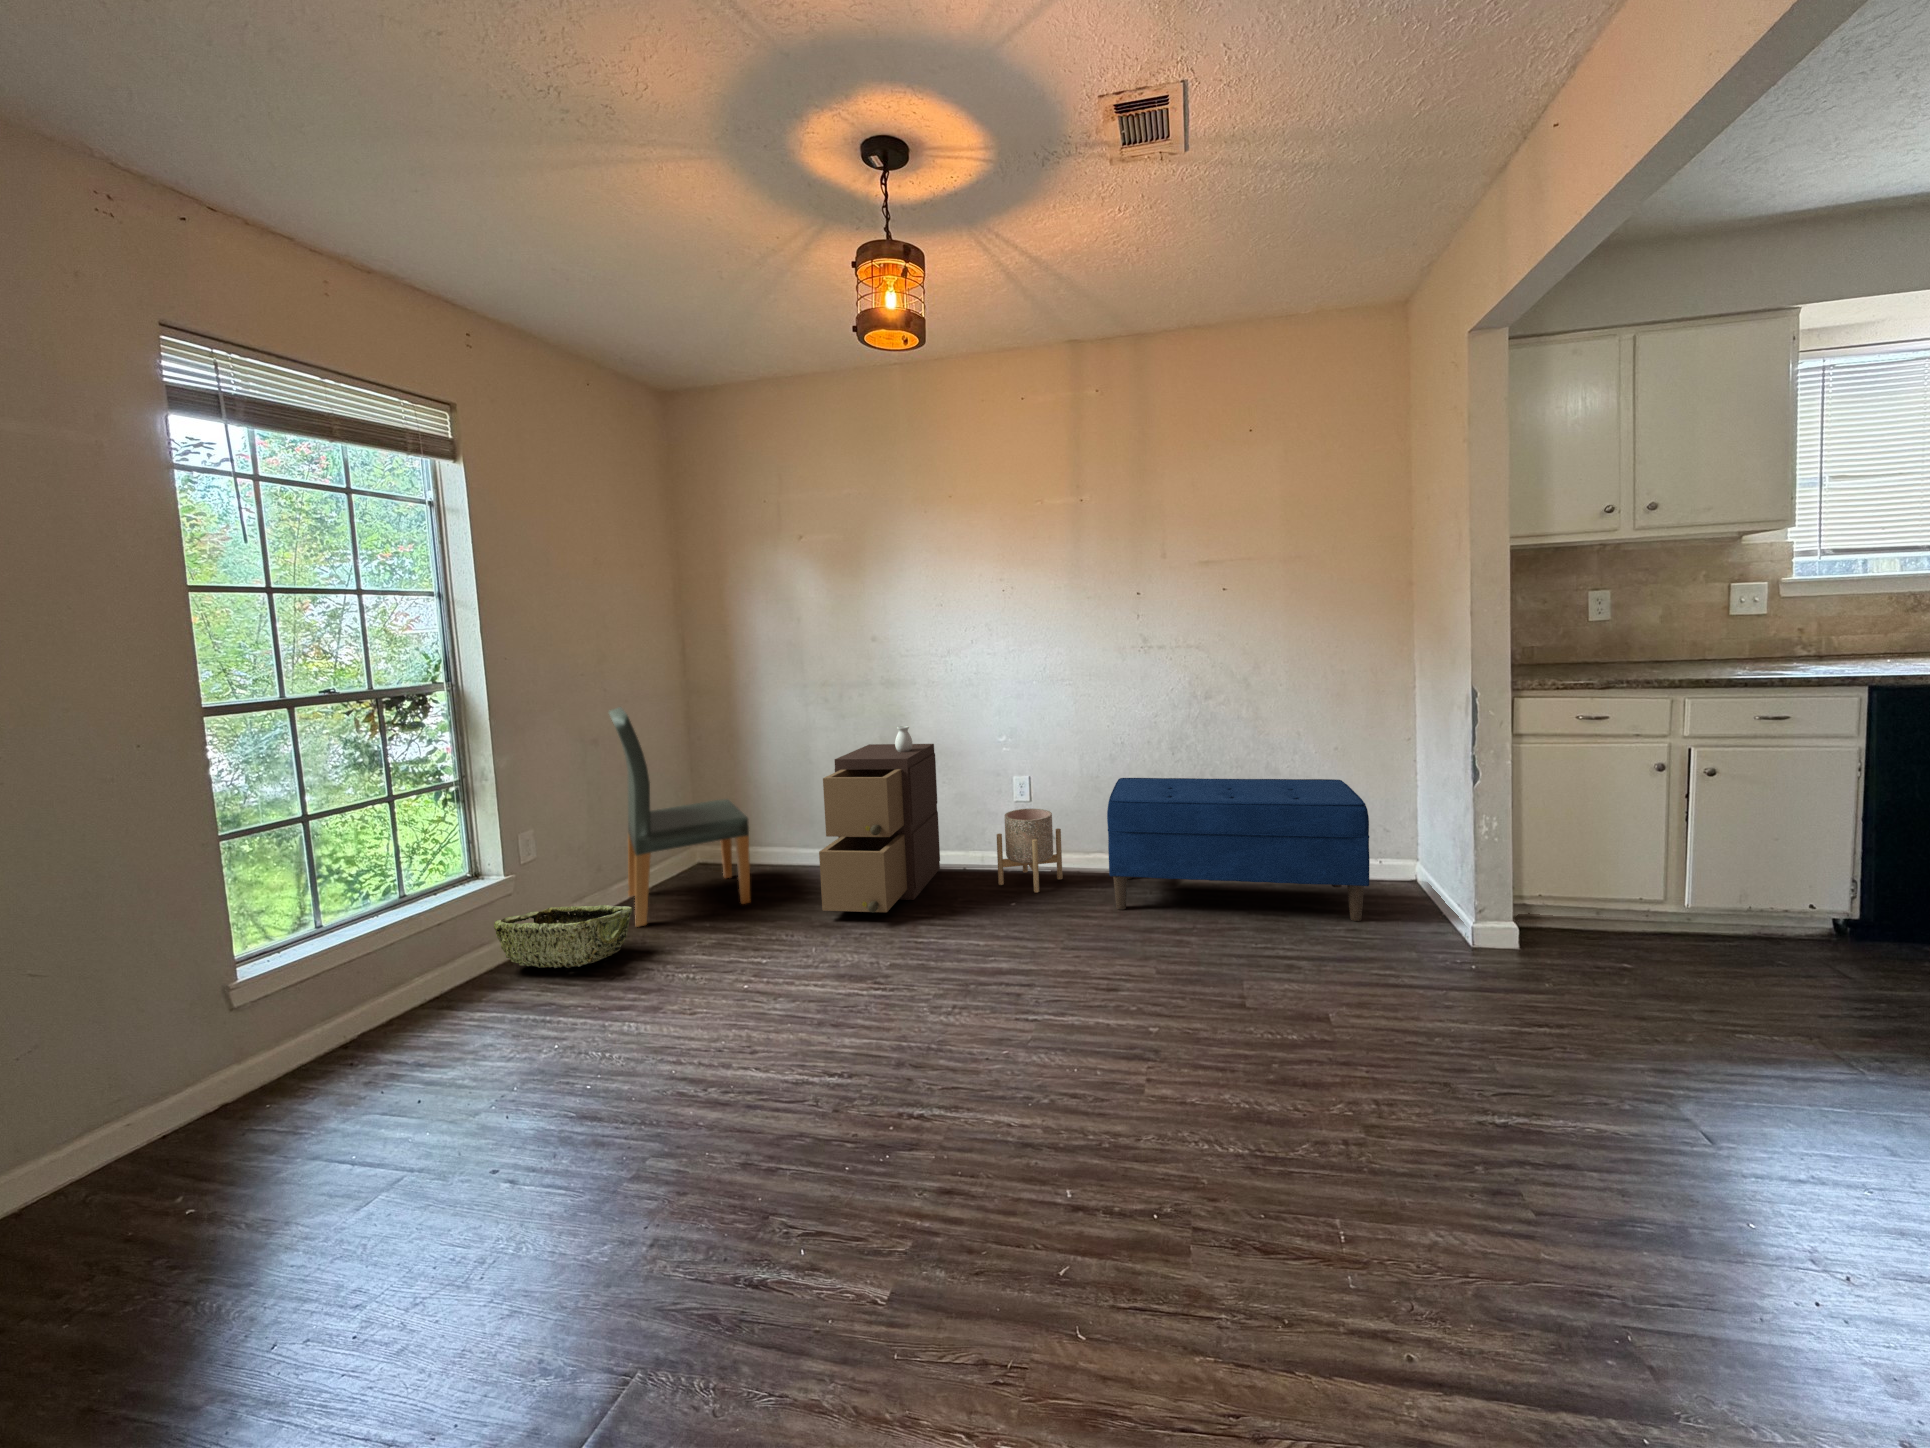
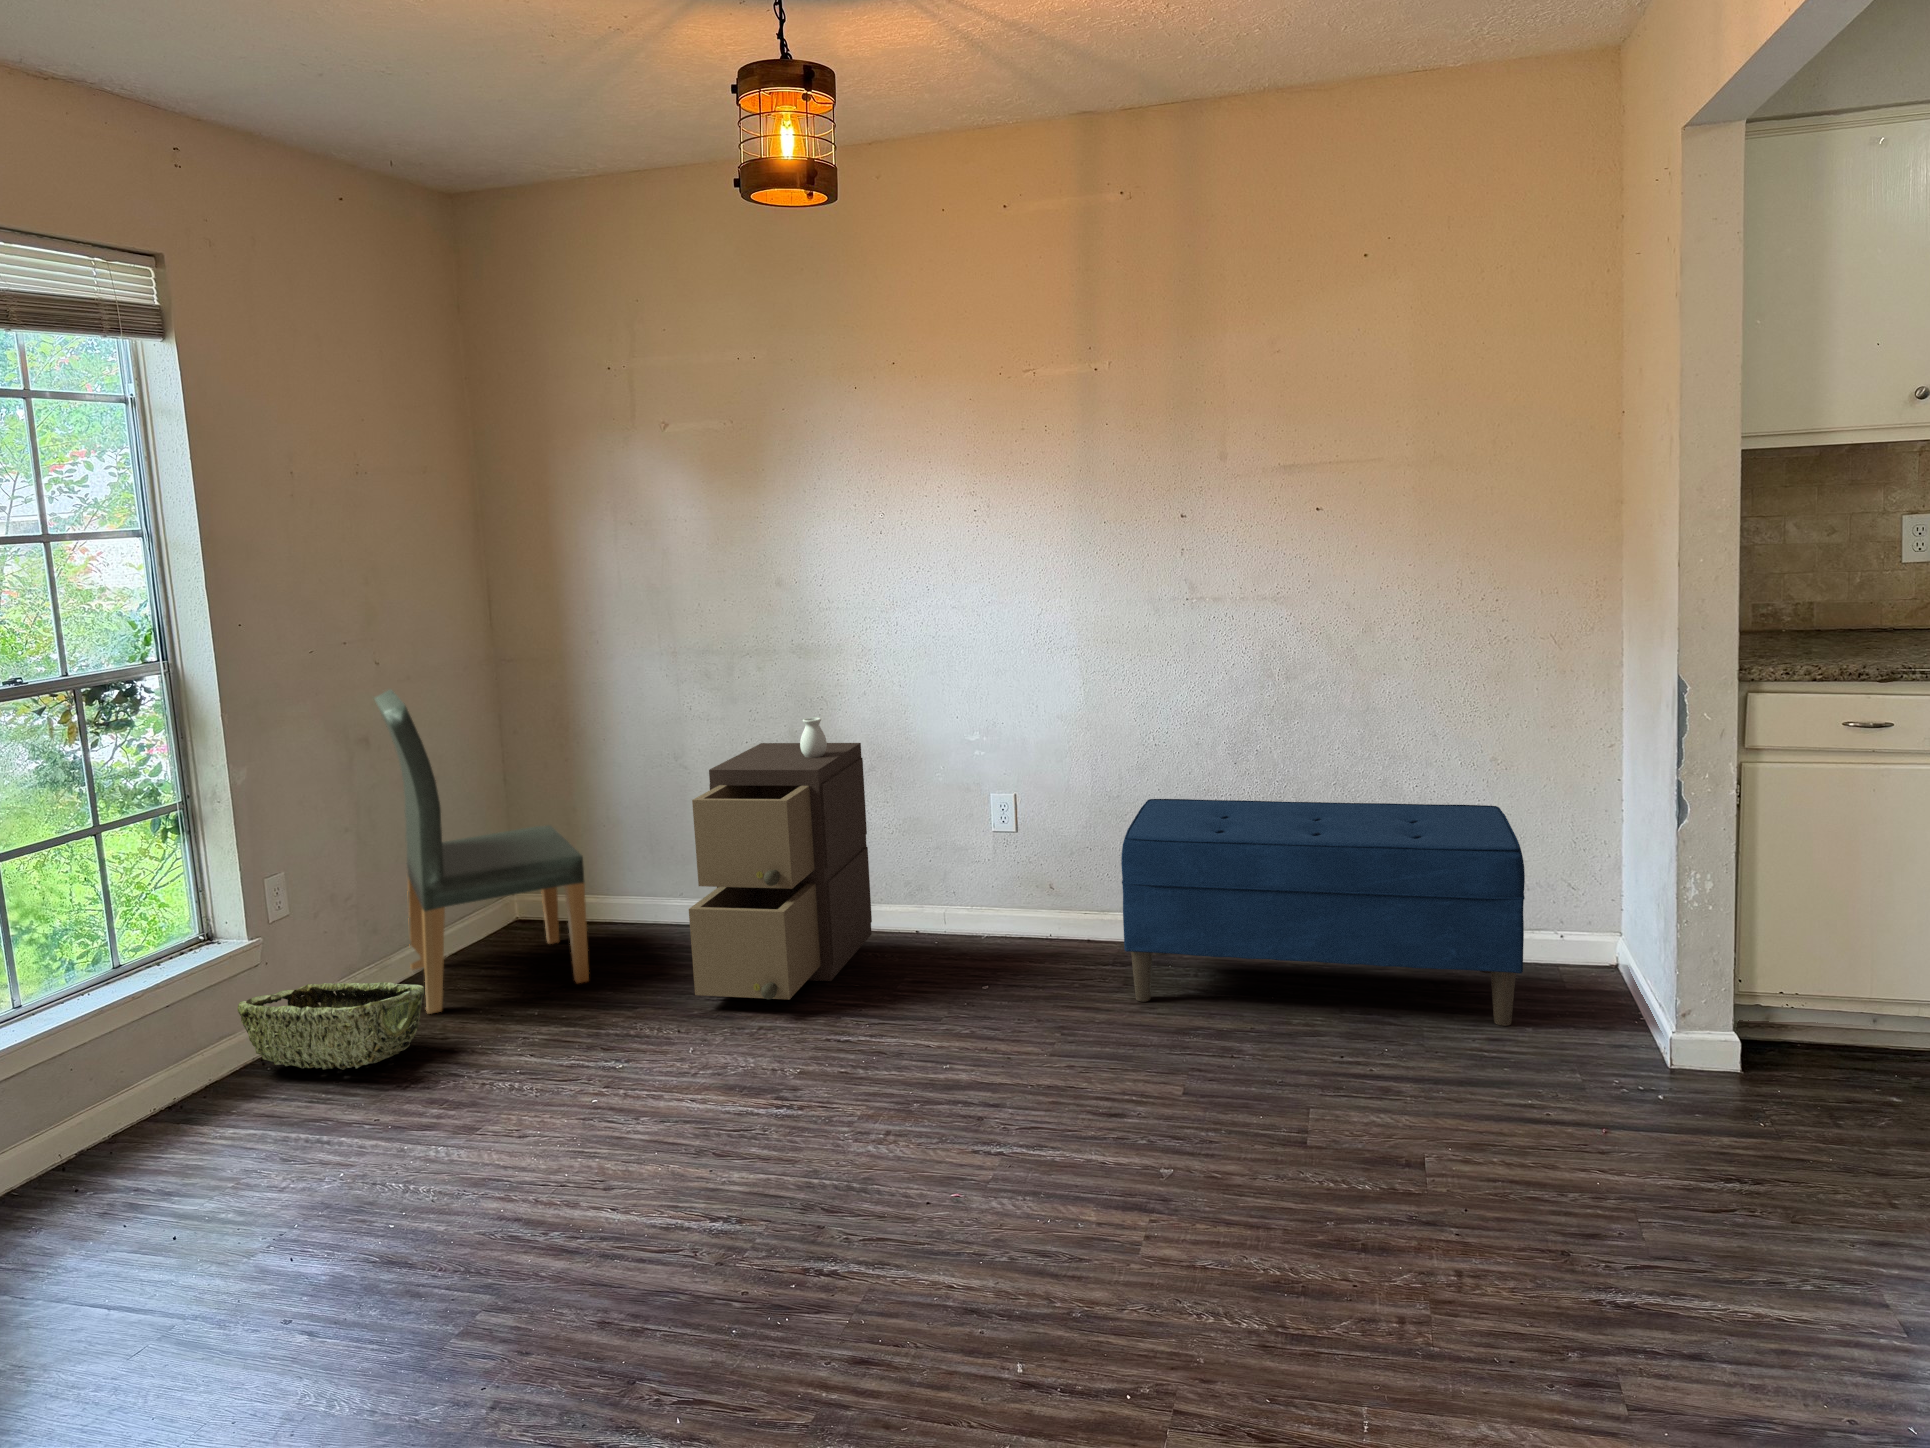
planter: present [997,809,1062,893] -> none [956,845,1059,973]

